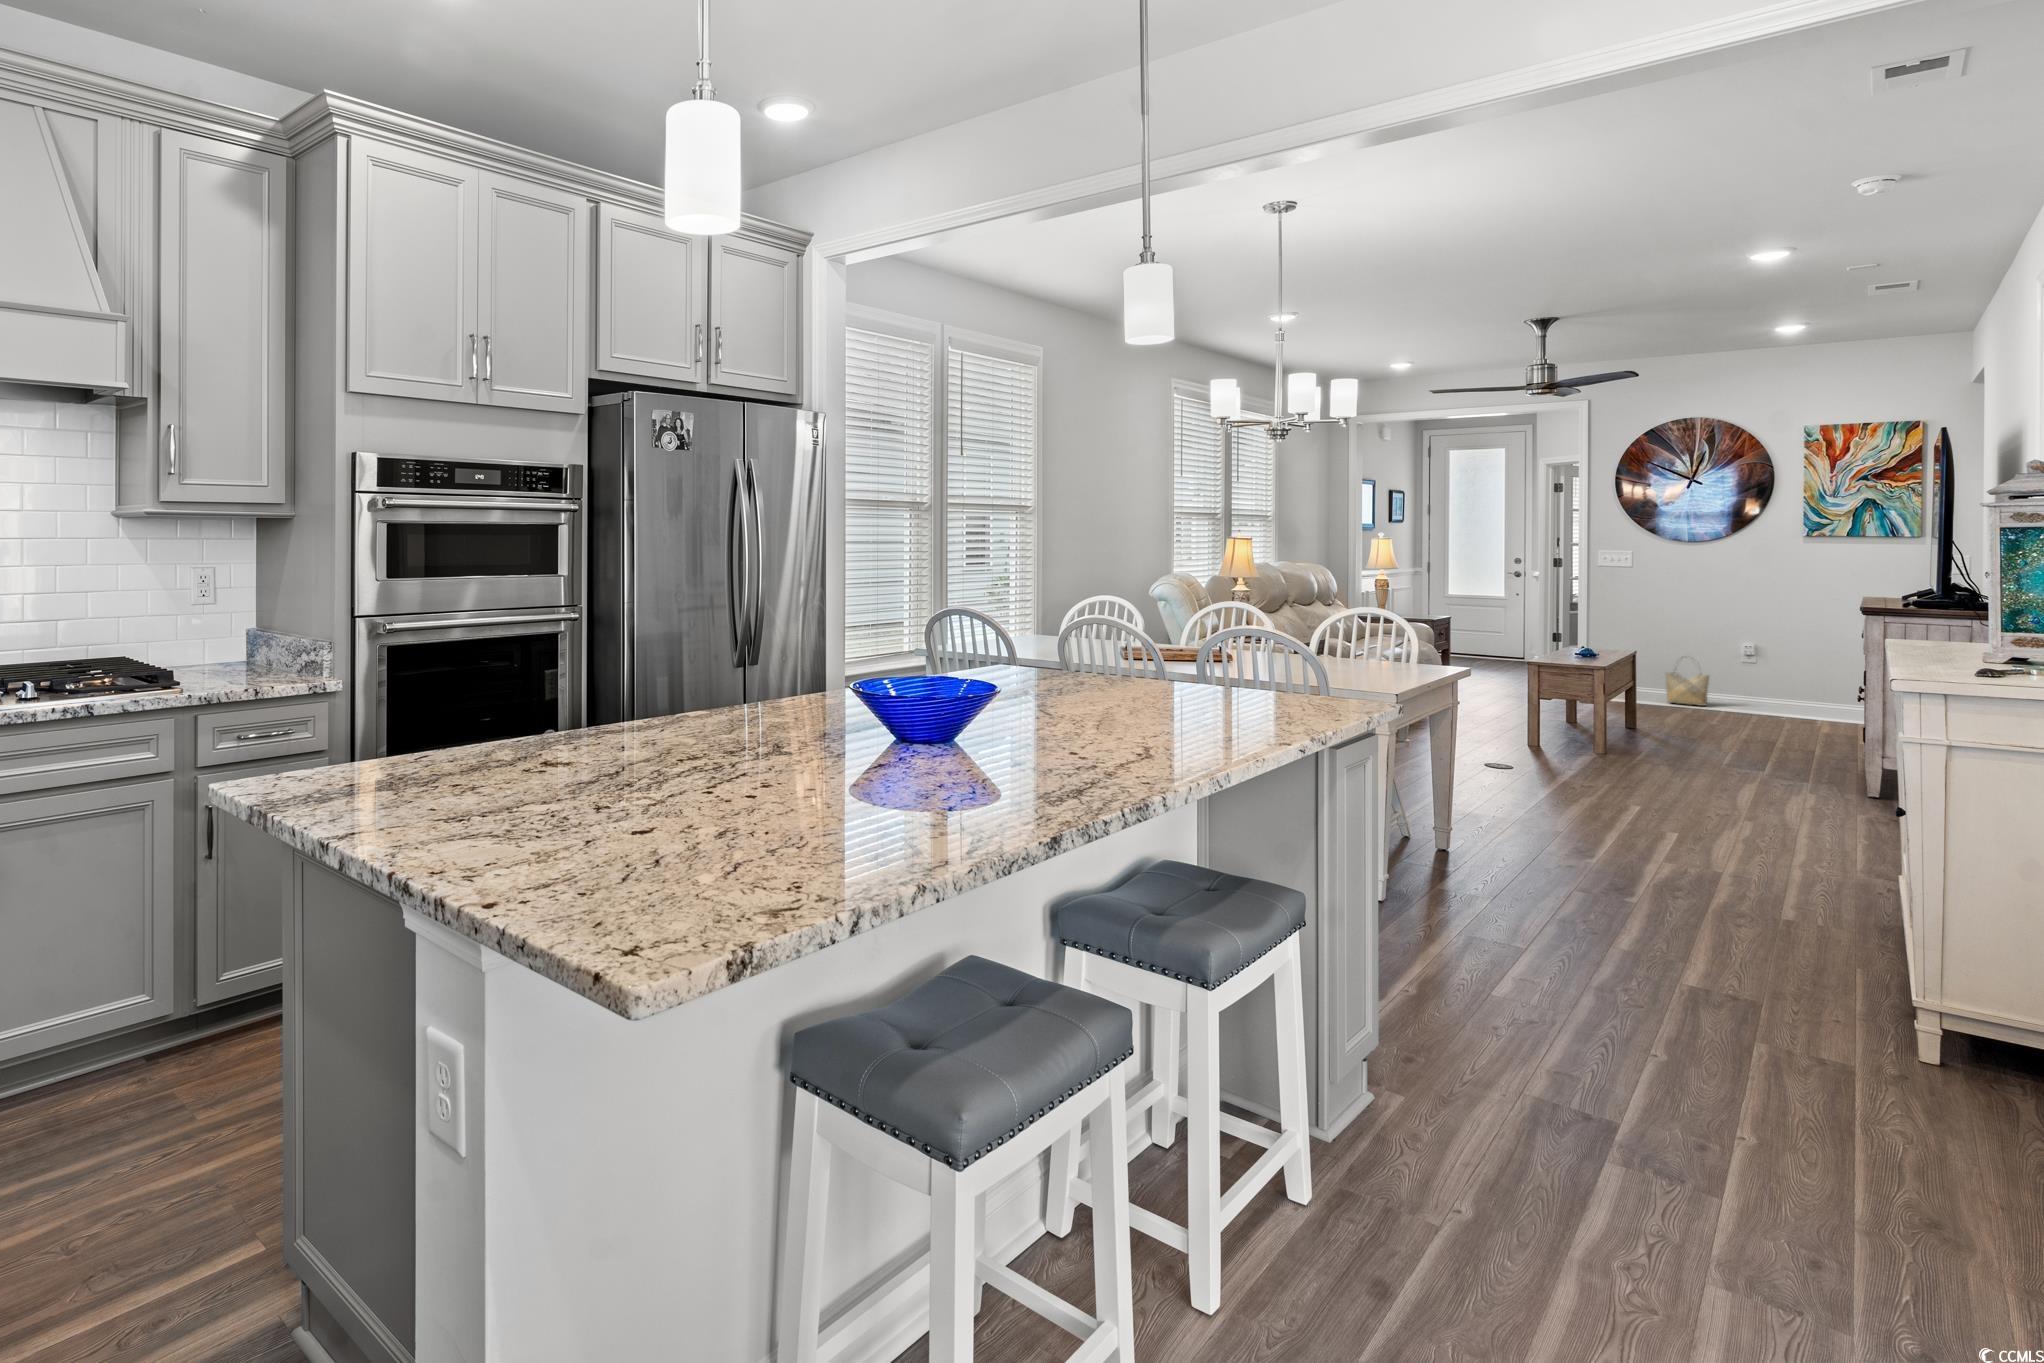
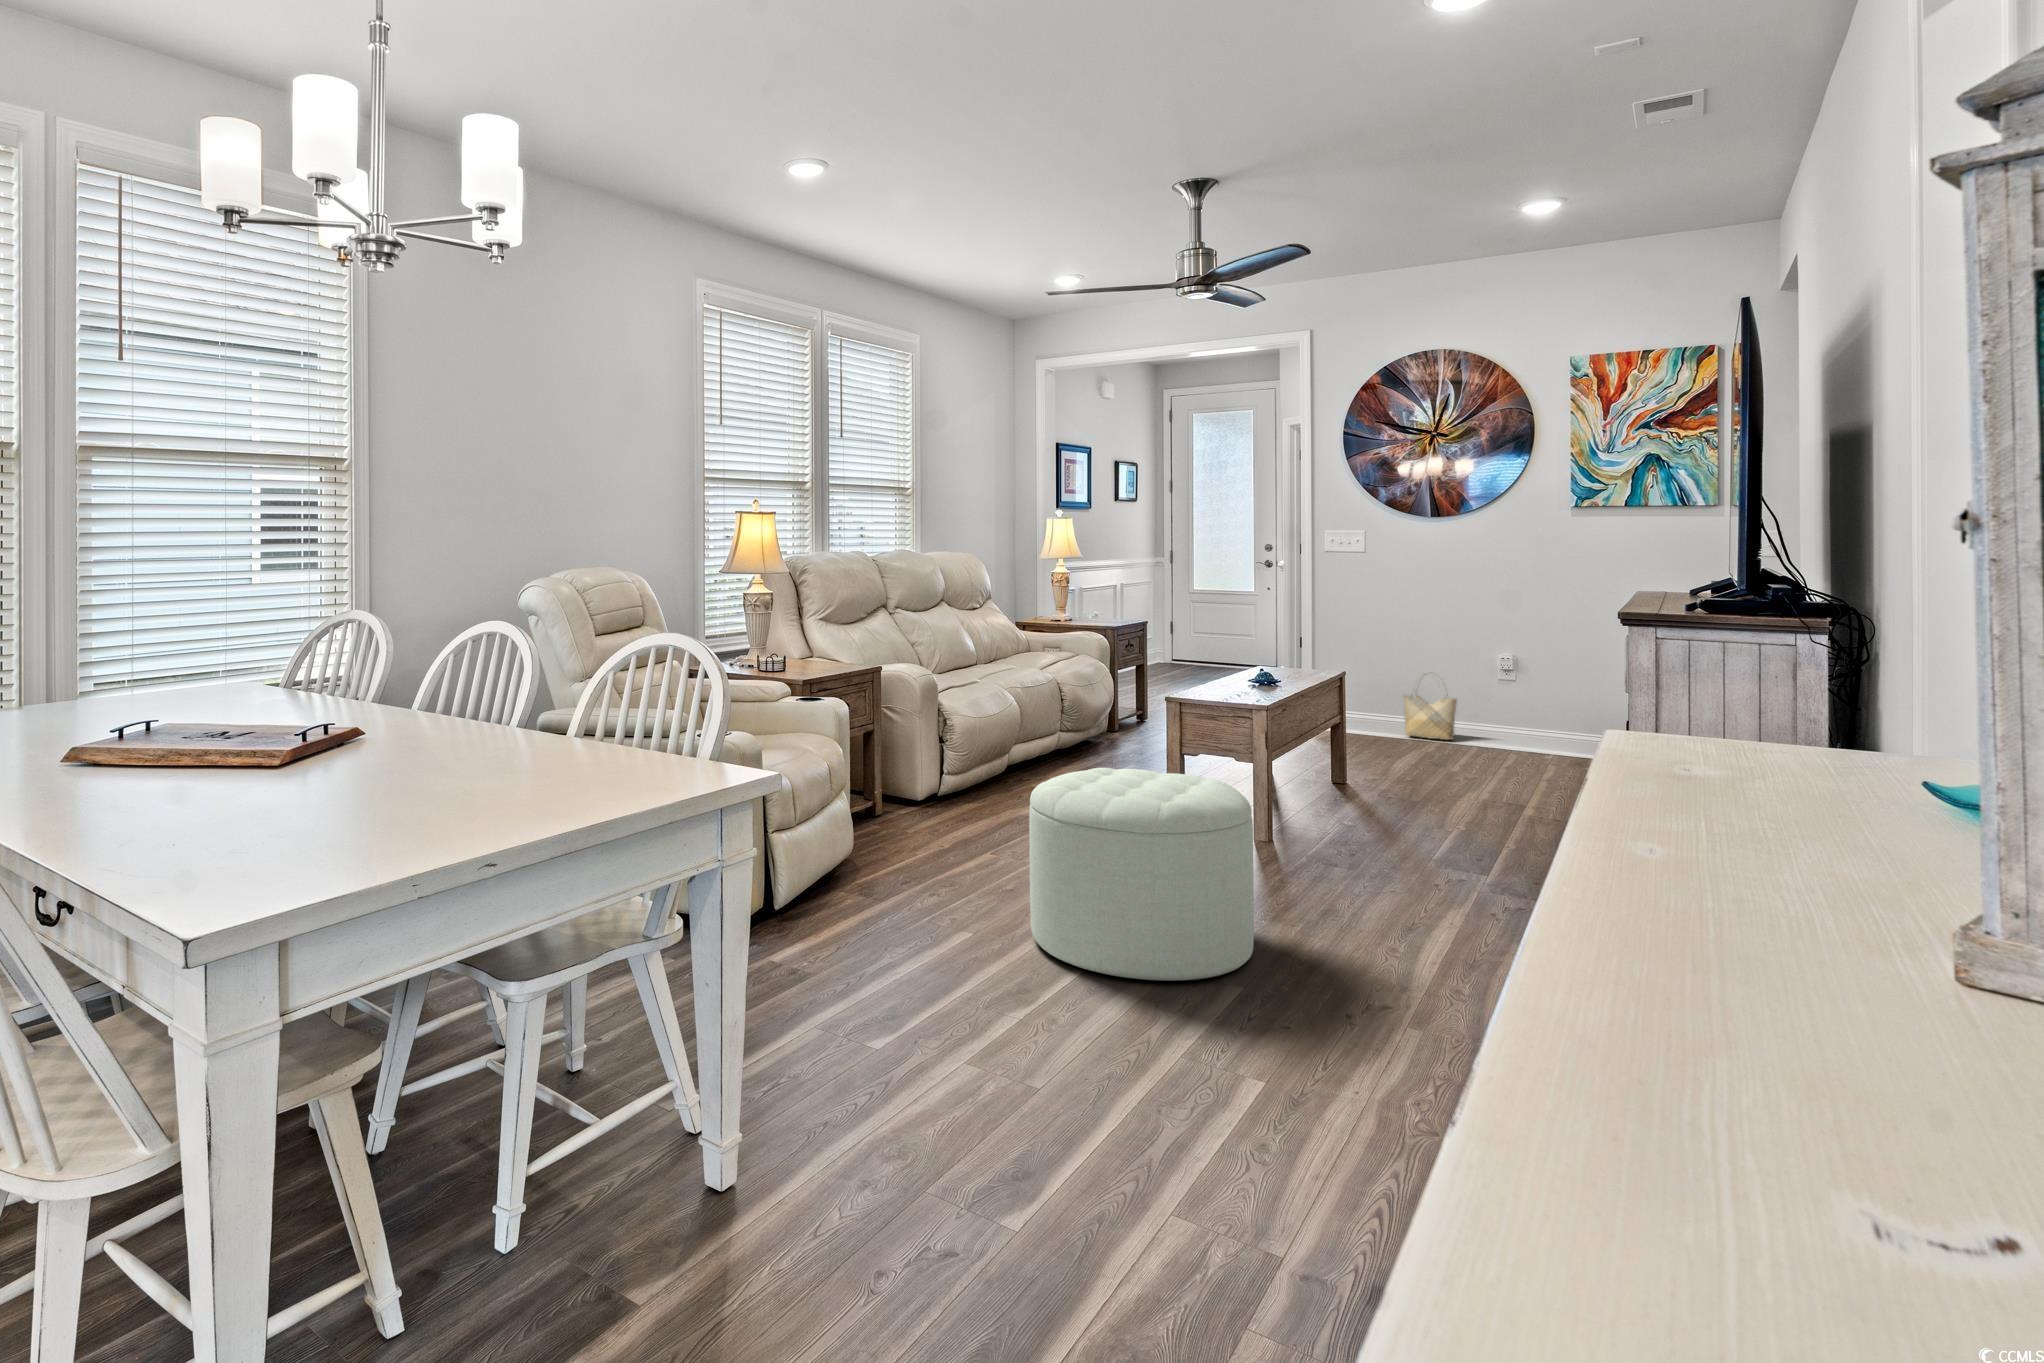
ottoman: none [1494,696,1642,807] -> present [1029,768,1254,981]

